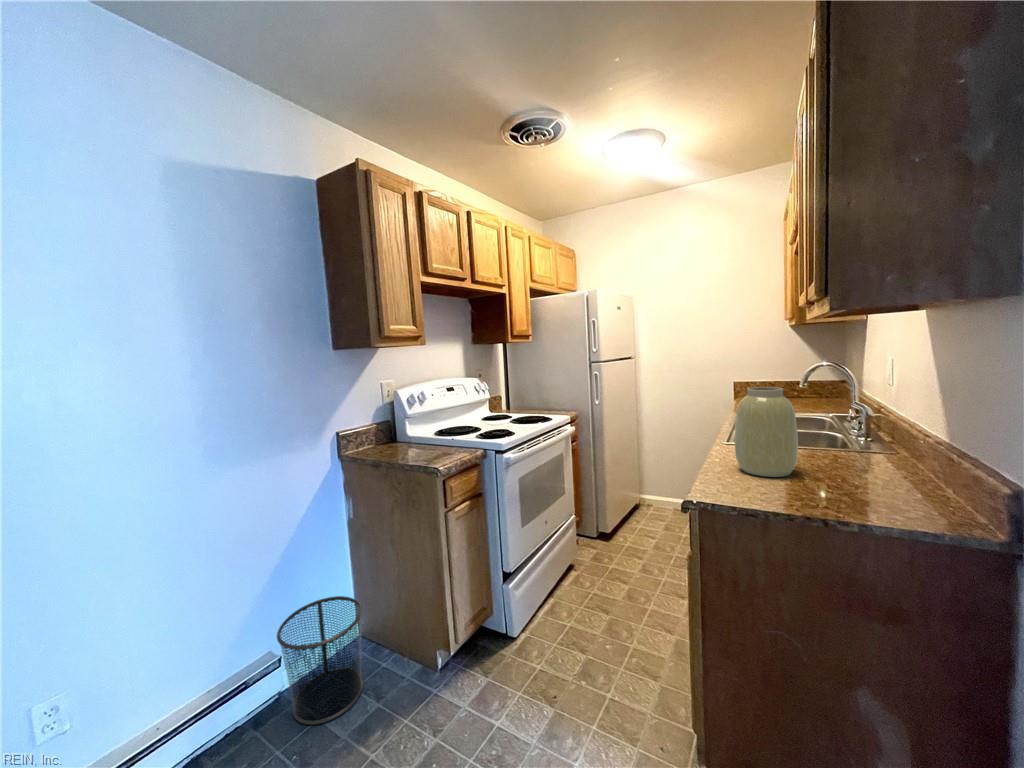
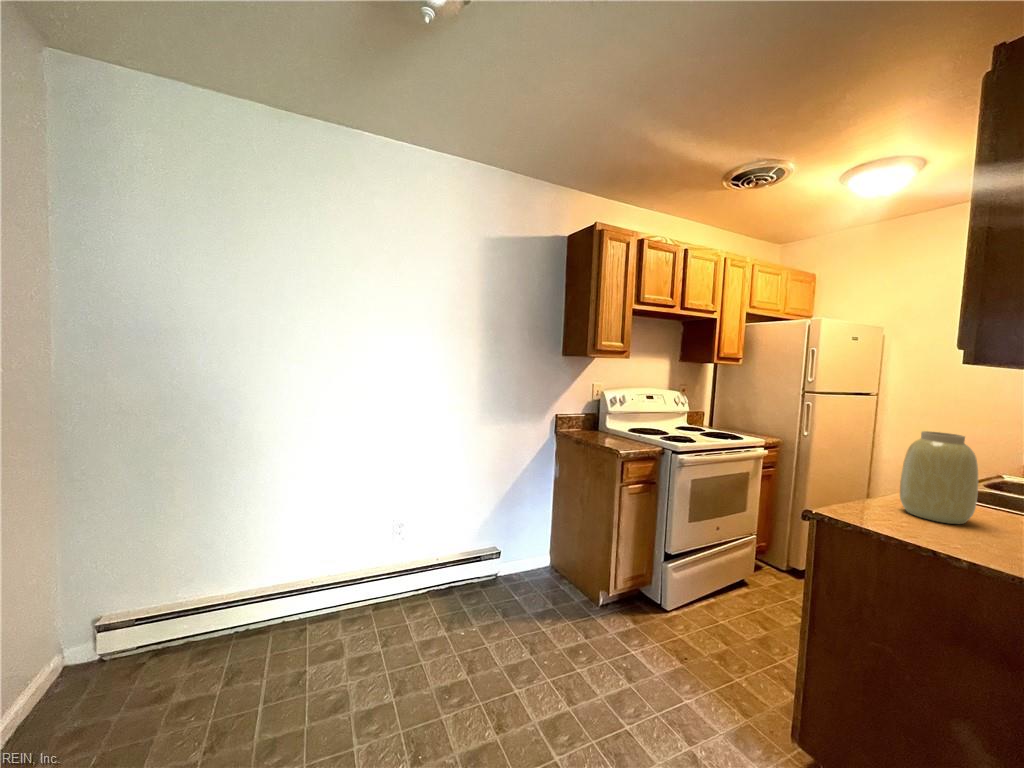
waste bin: present [277,596,363,725] -> none [502,524,554,599]

